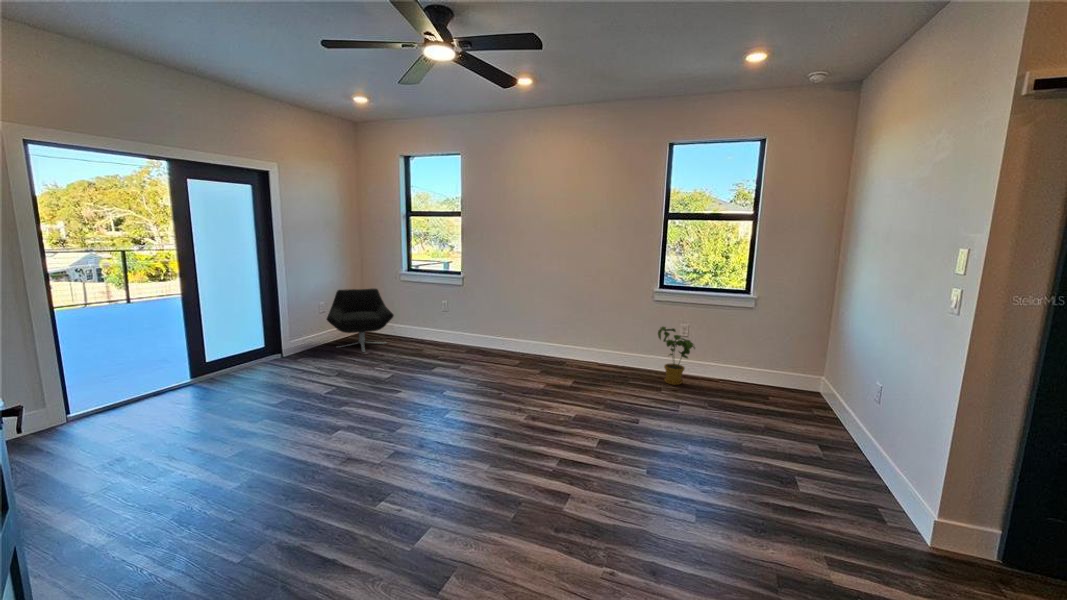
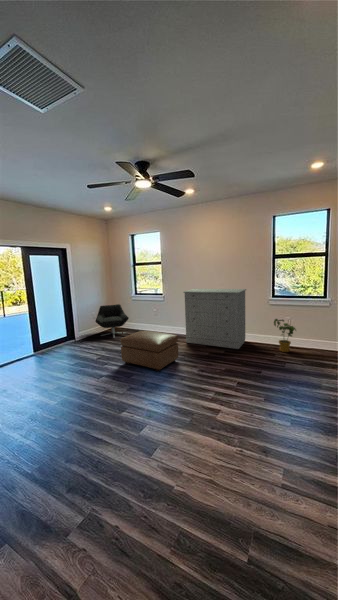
dresser: none [501,267,614,378] -> present [183,289,246,349]
ottoman: none [377,340,490,419] -> present [121,331,179,371]

